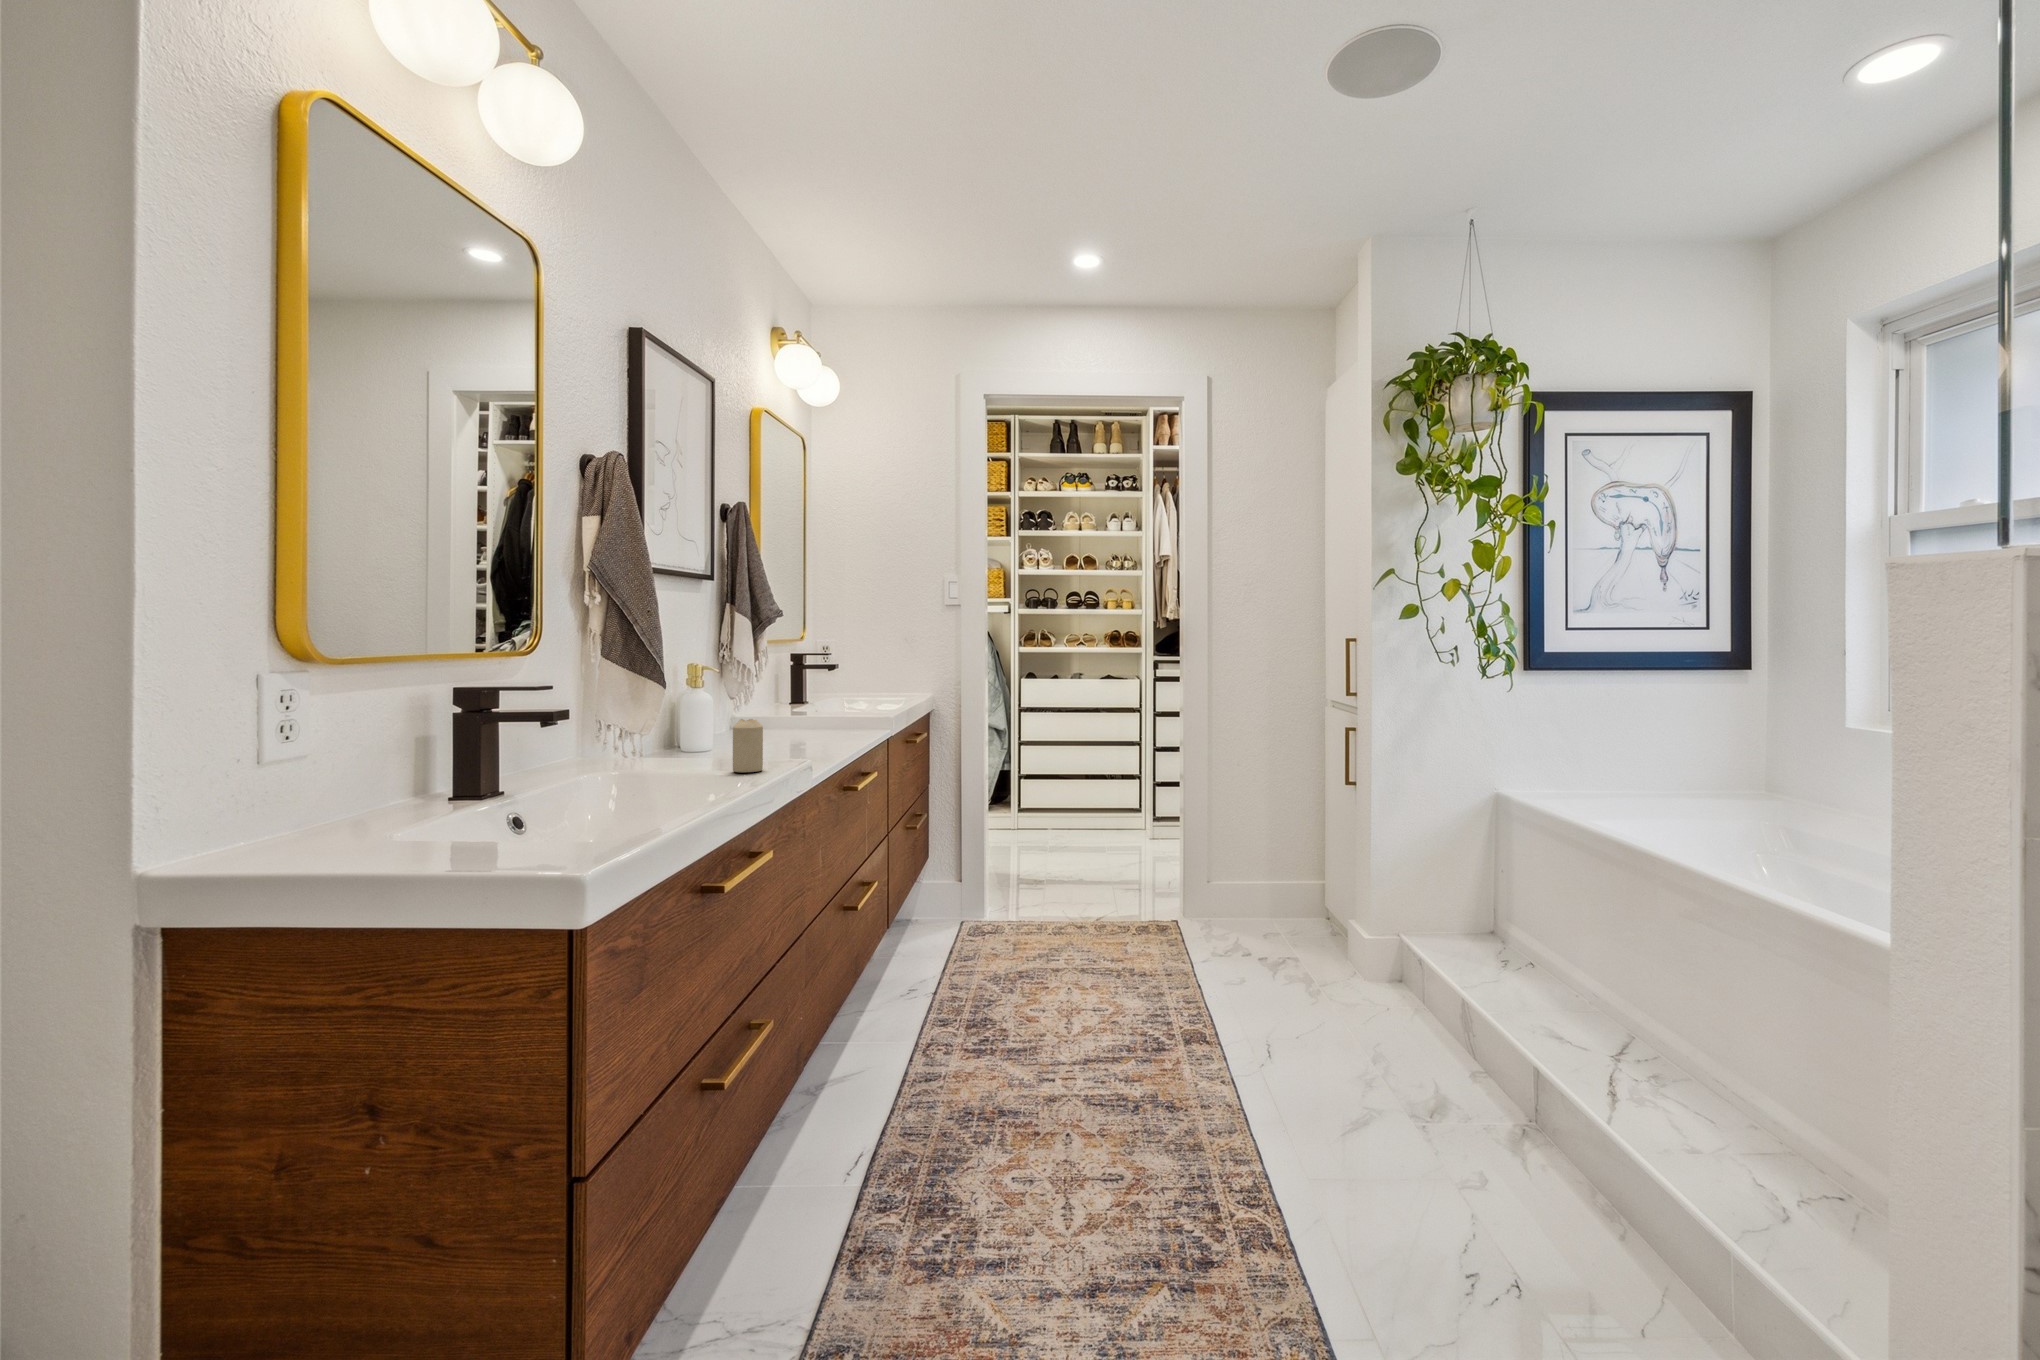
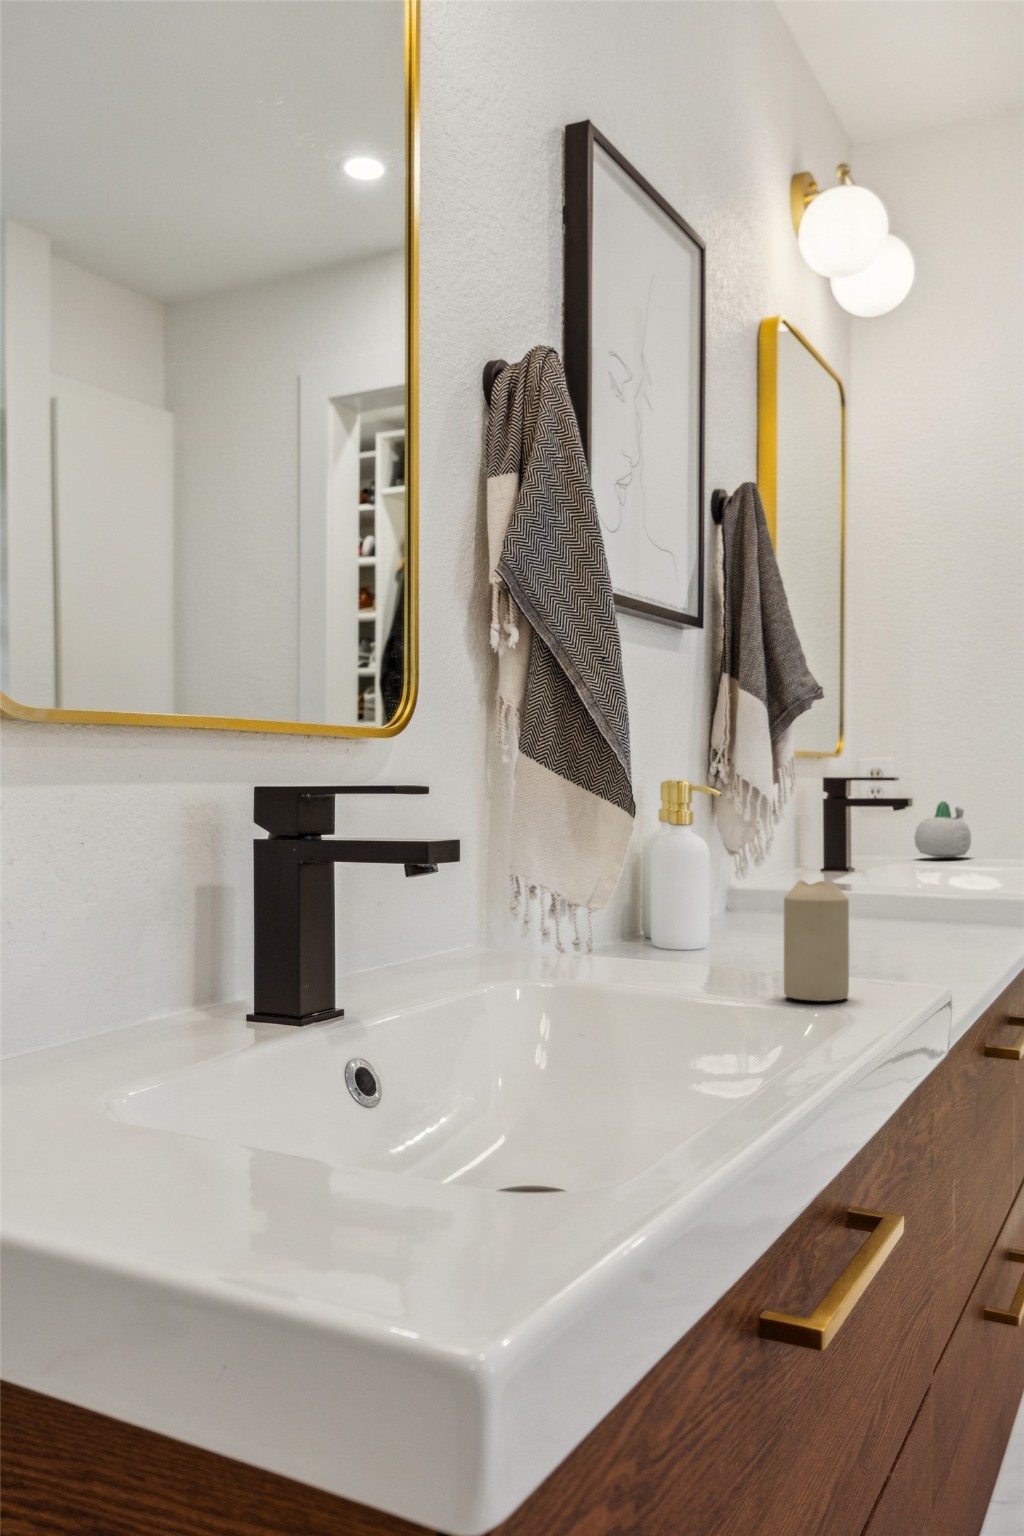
succulent planter: none [844,665,874,695] -> present [914,801,971,858]

